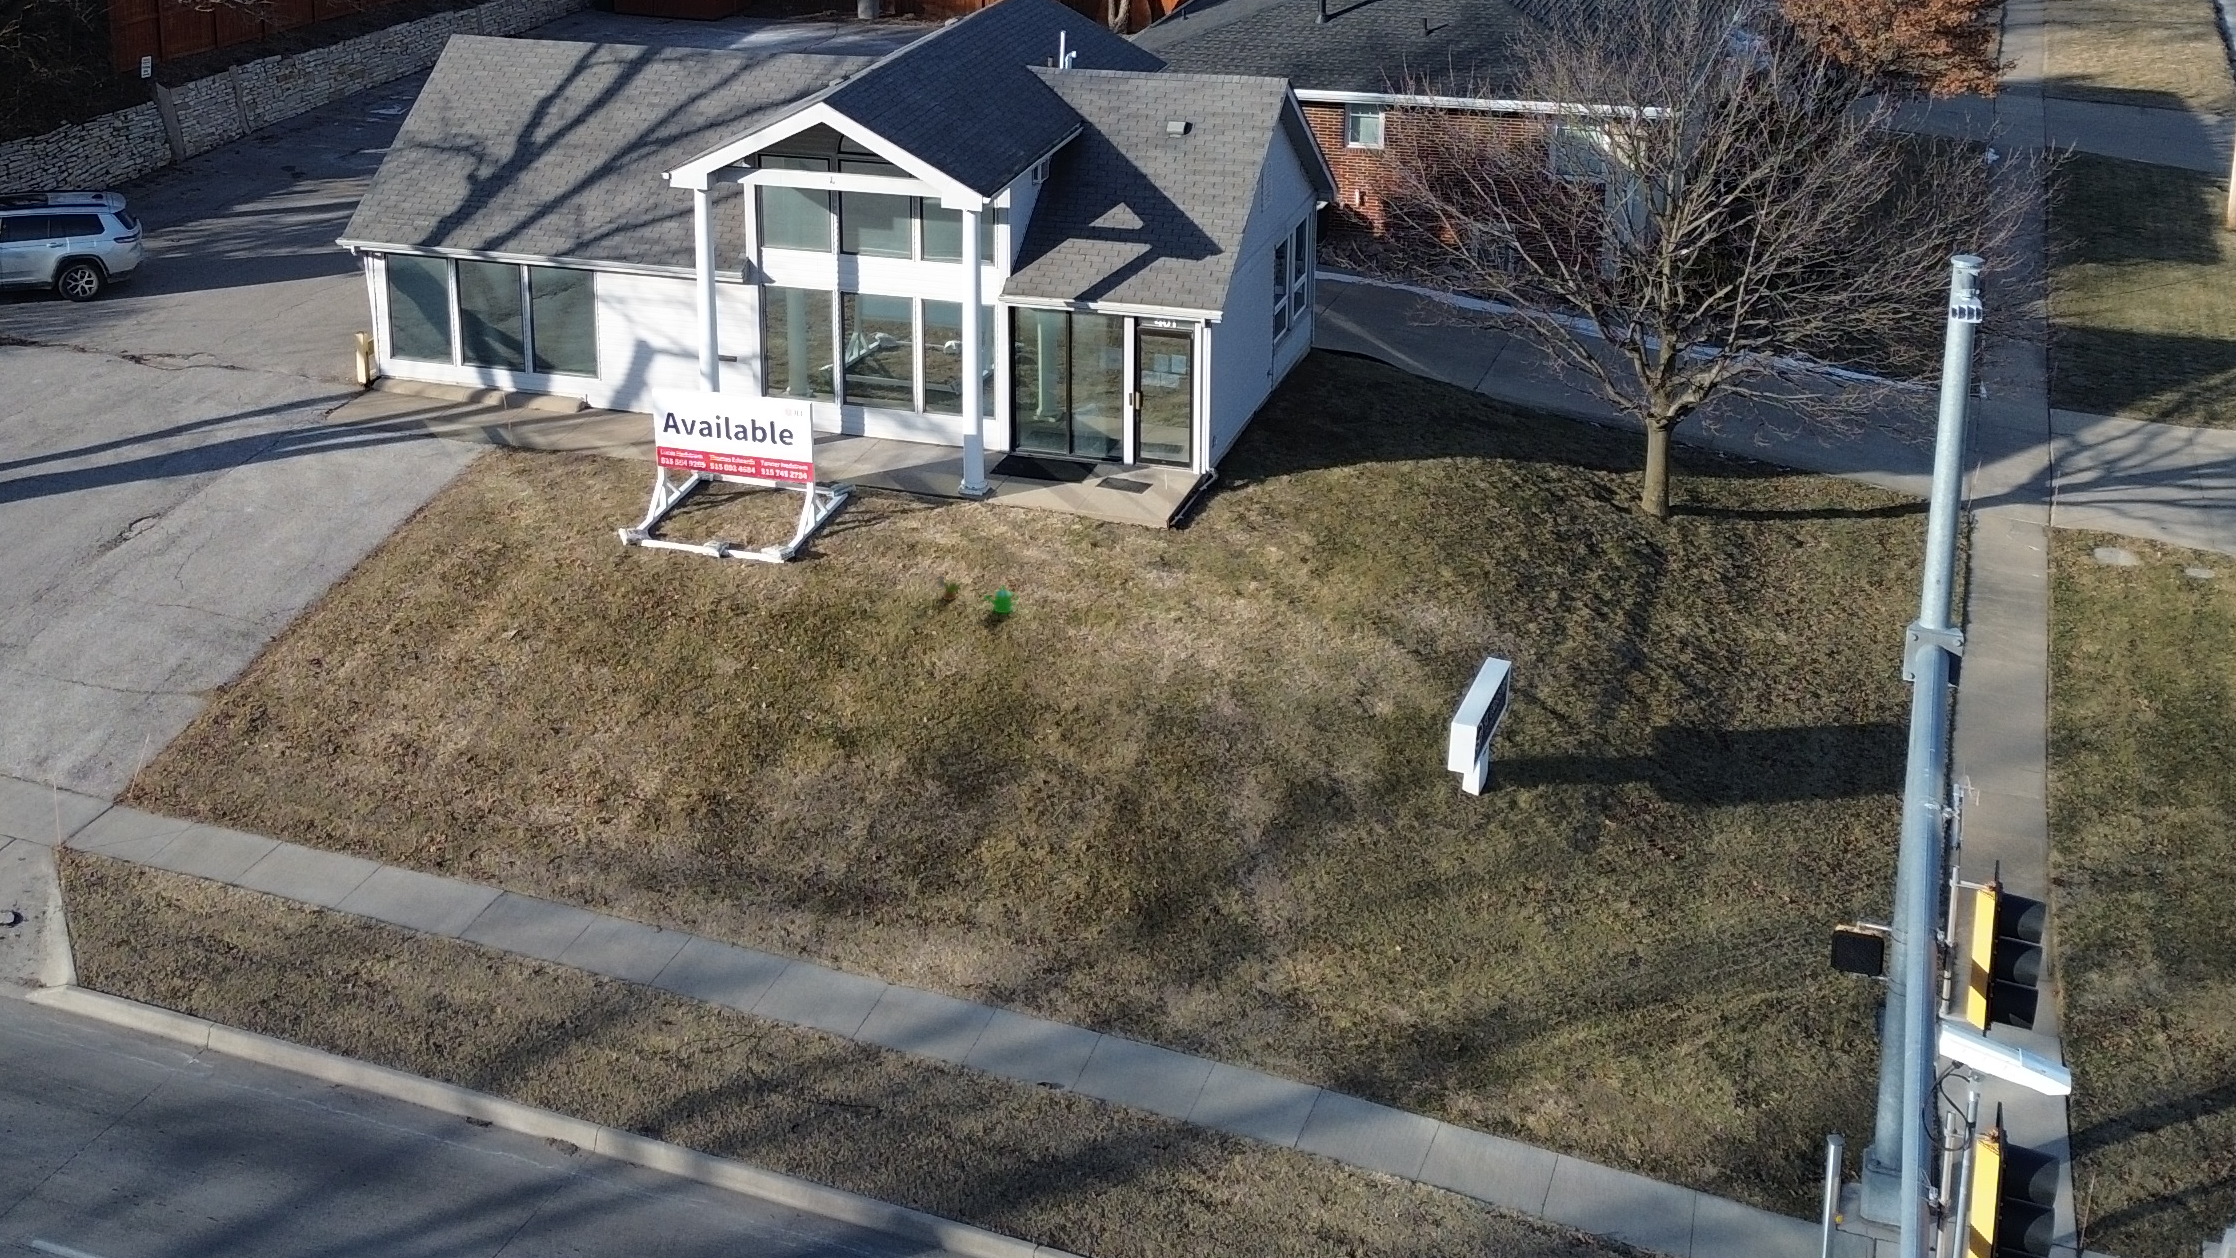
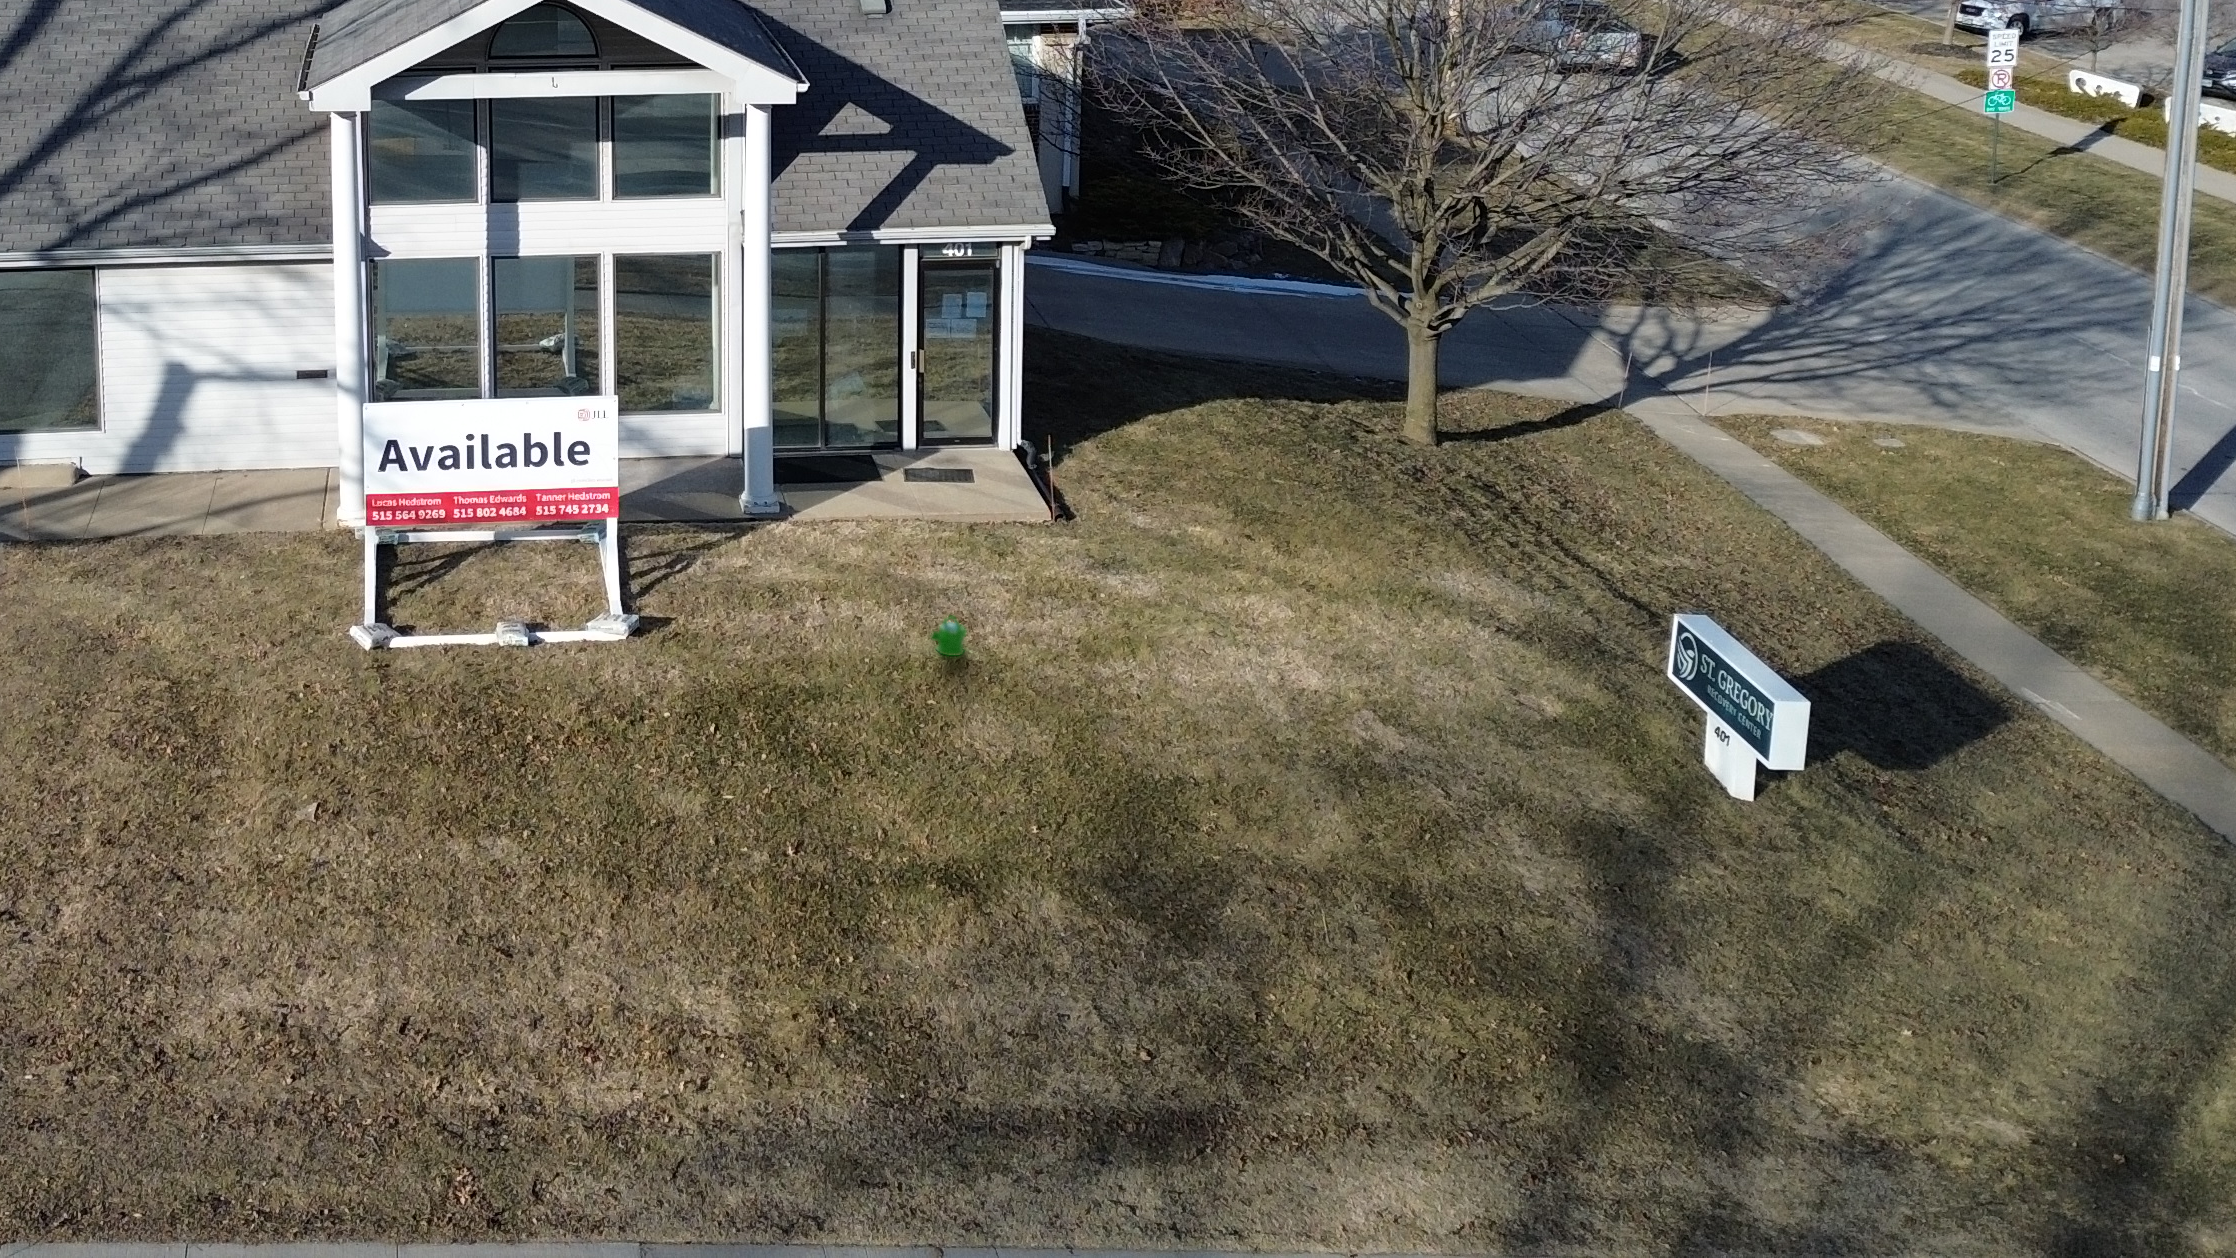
decorative plant: present [938,577,961,600] -> none [851,615,889,651]

